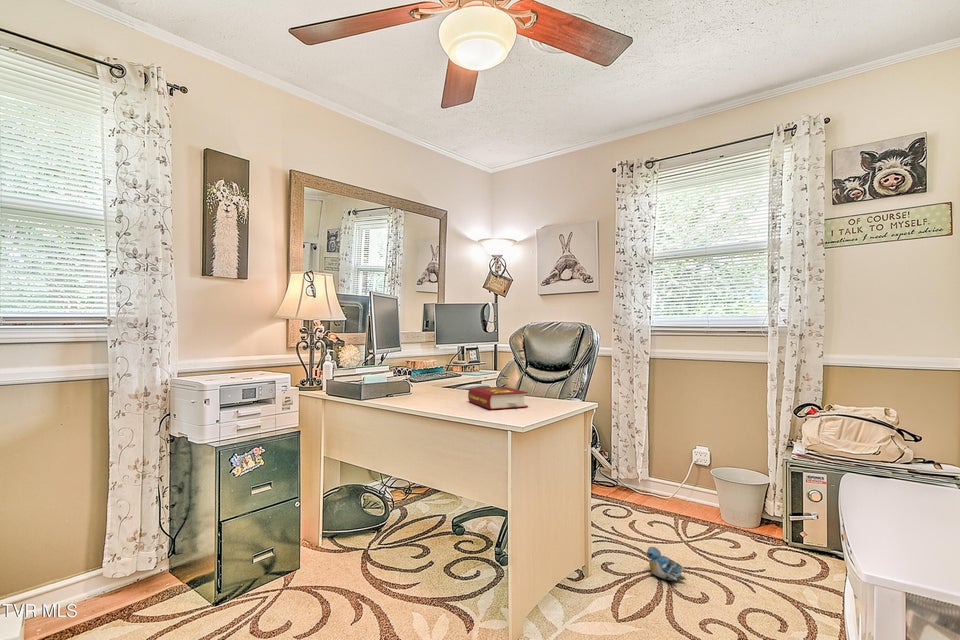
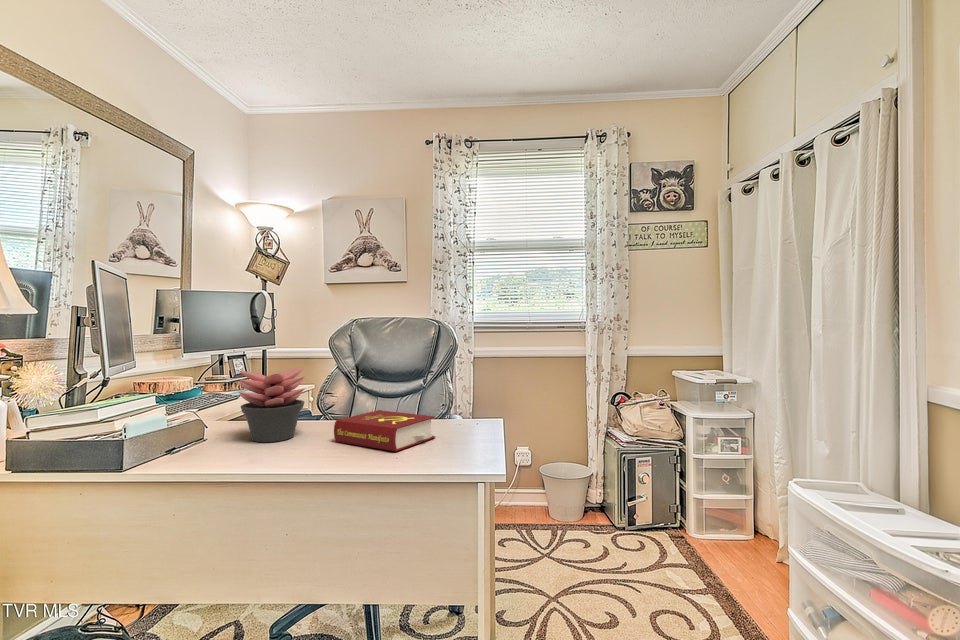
succulent plant: none [423,355,462,398] -> present [239,368,305,442]
plush toy: present [646,547,686,581] -> none [542,577,587,612]

